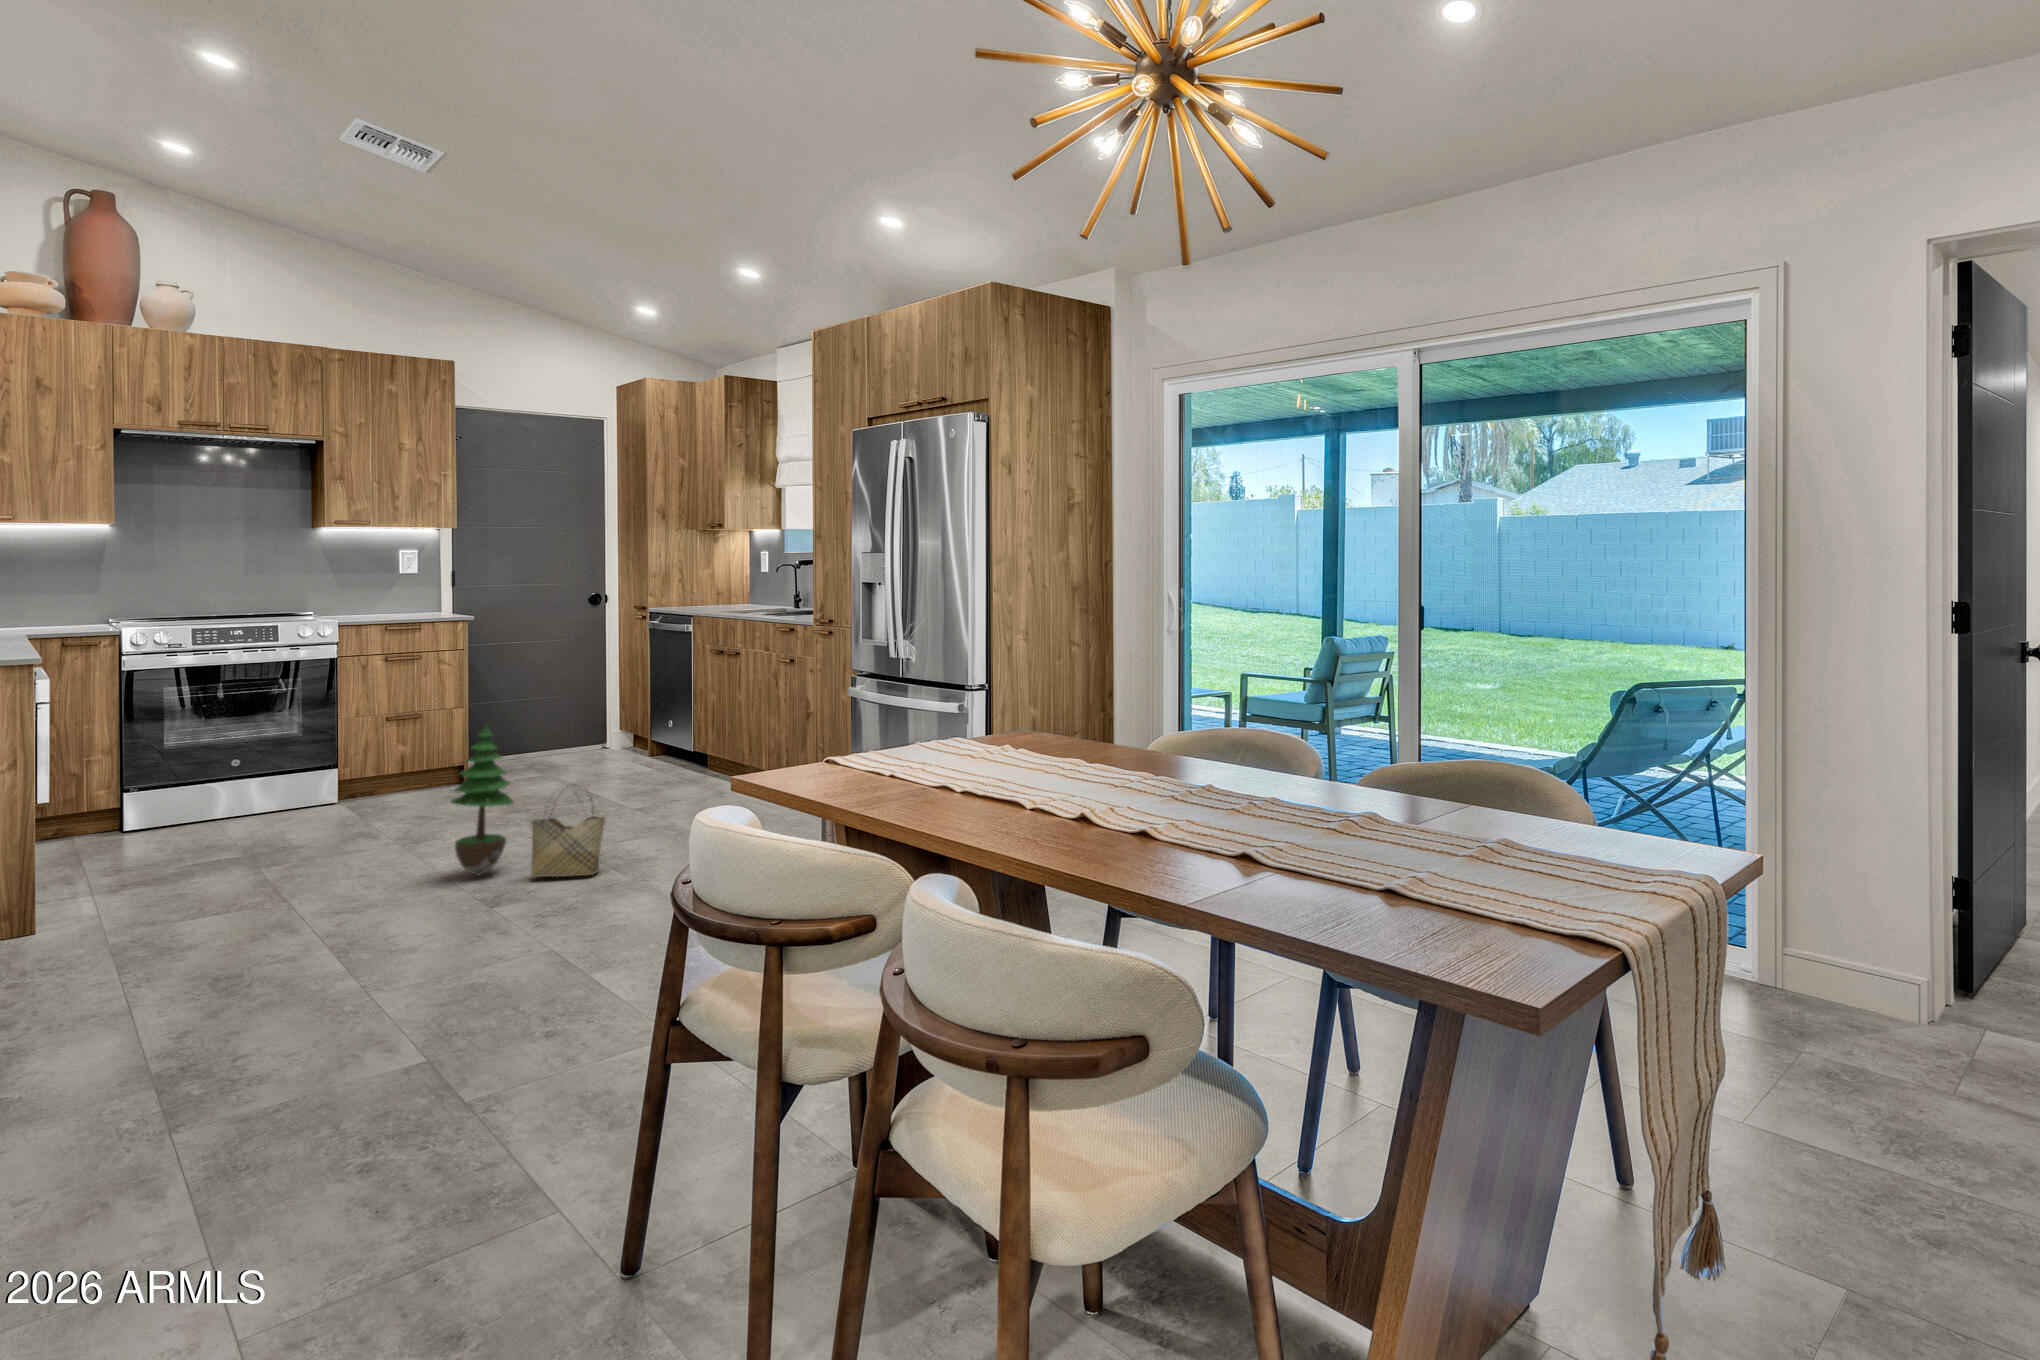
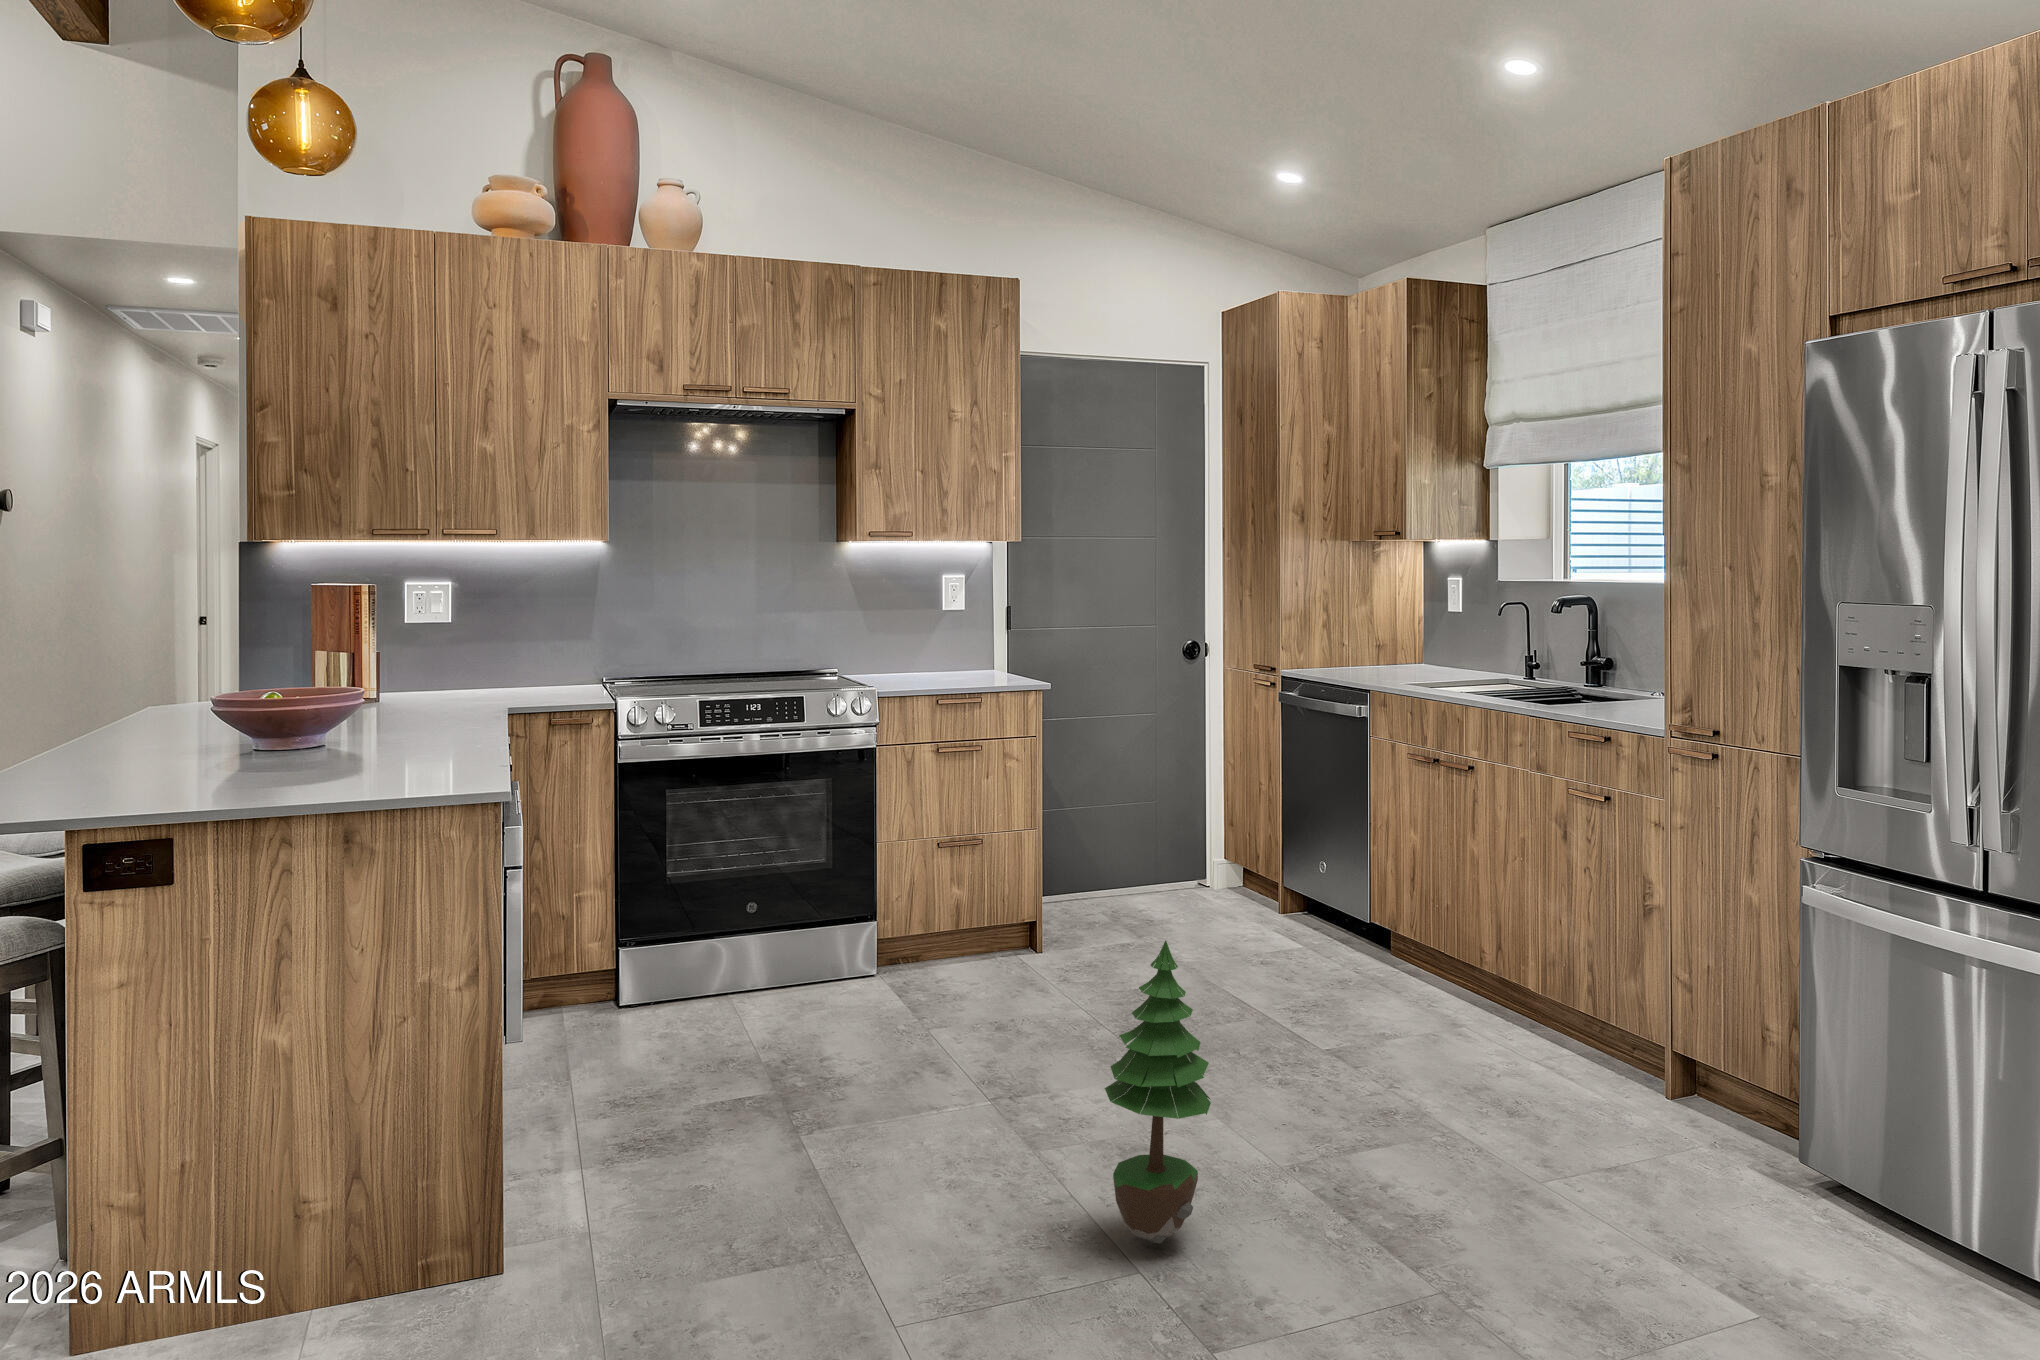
woven basket: present [531,786,605,877] -> none [1254,1081,1391,1292]

